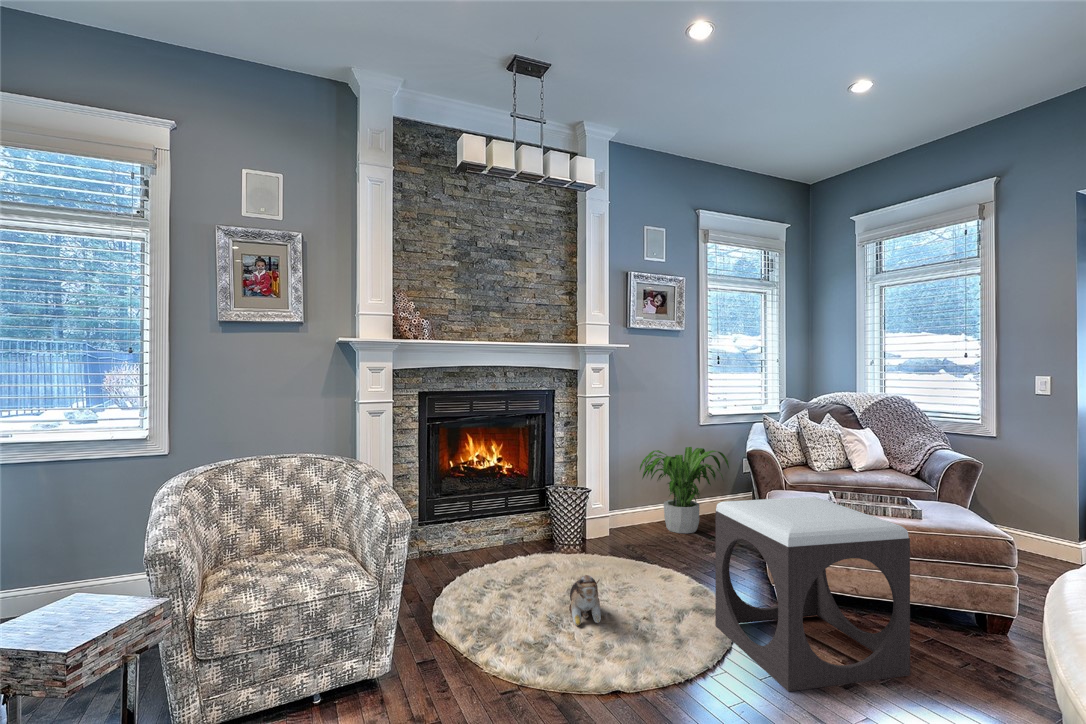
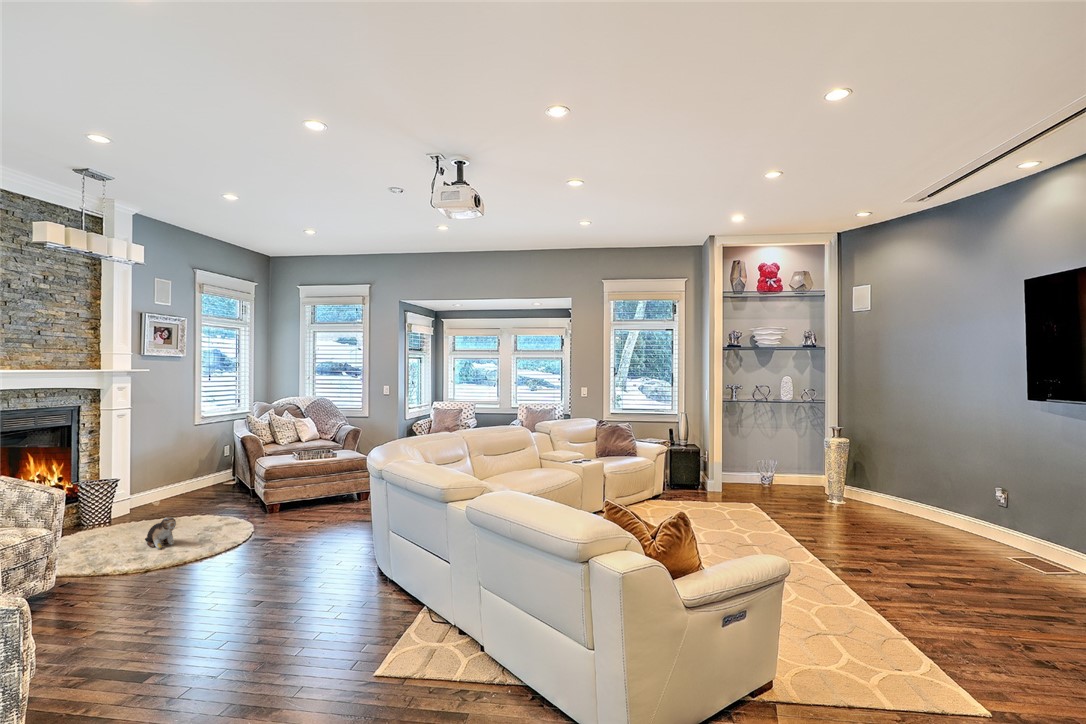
potted plant: present [640,447,729,533] -> none [155,440,224,500]
footstool: present [715,497,910,691] -> none [243,454,337,538]

